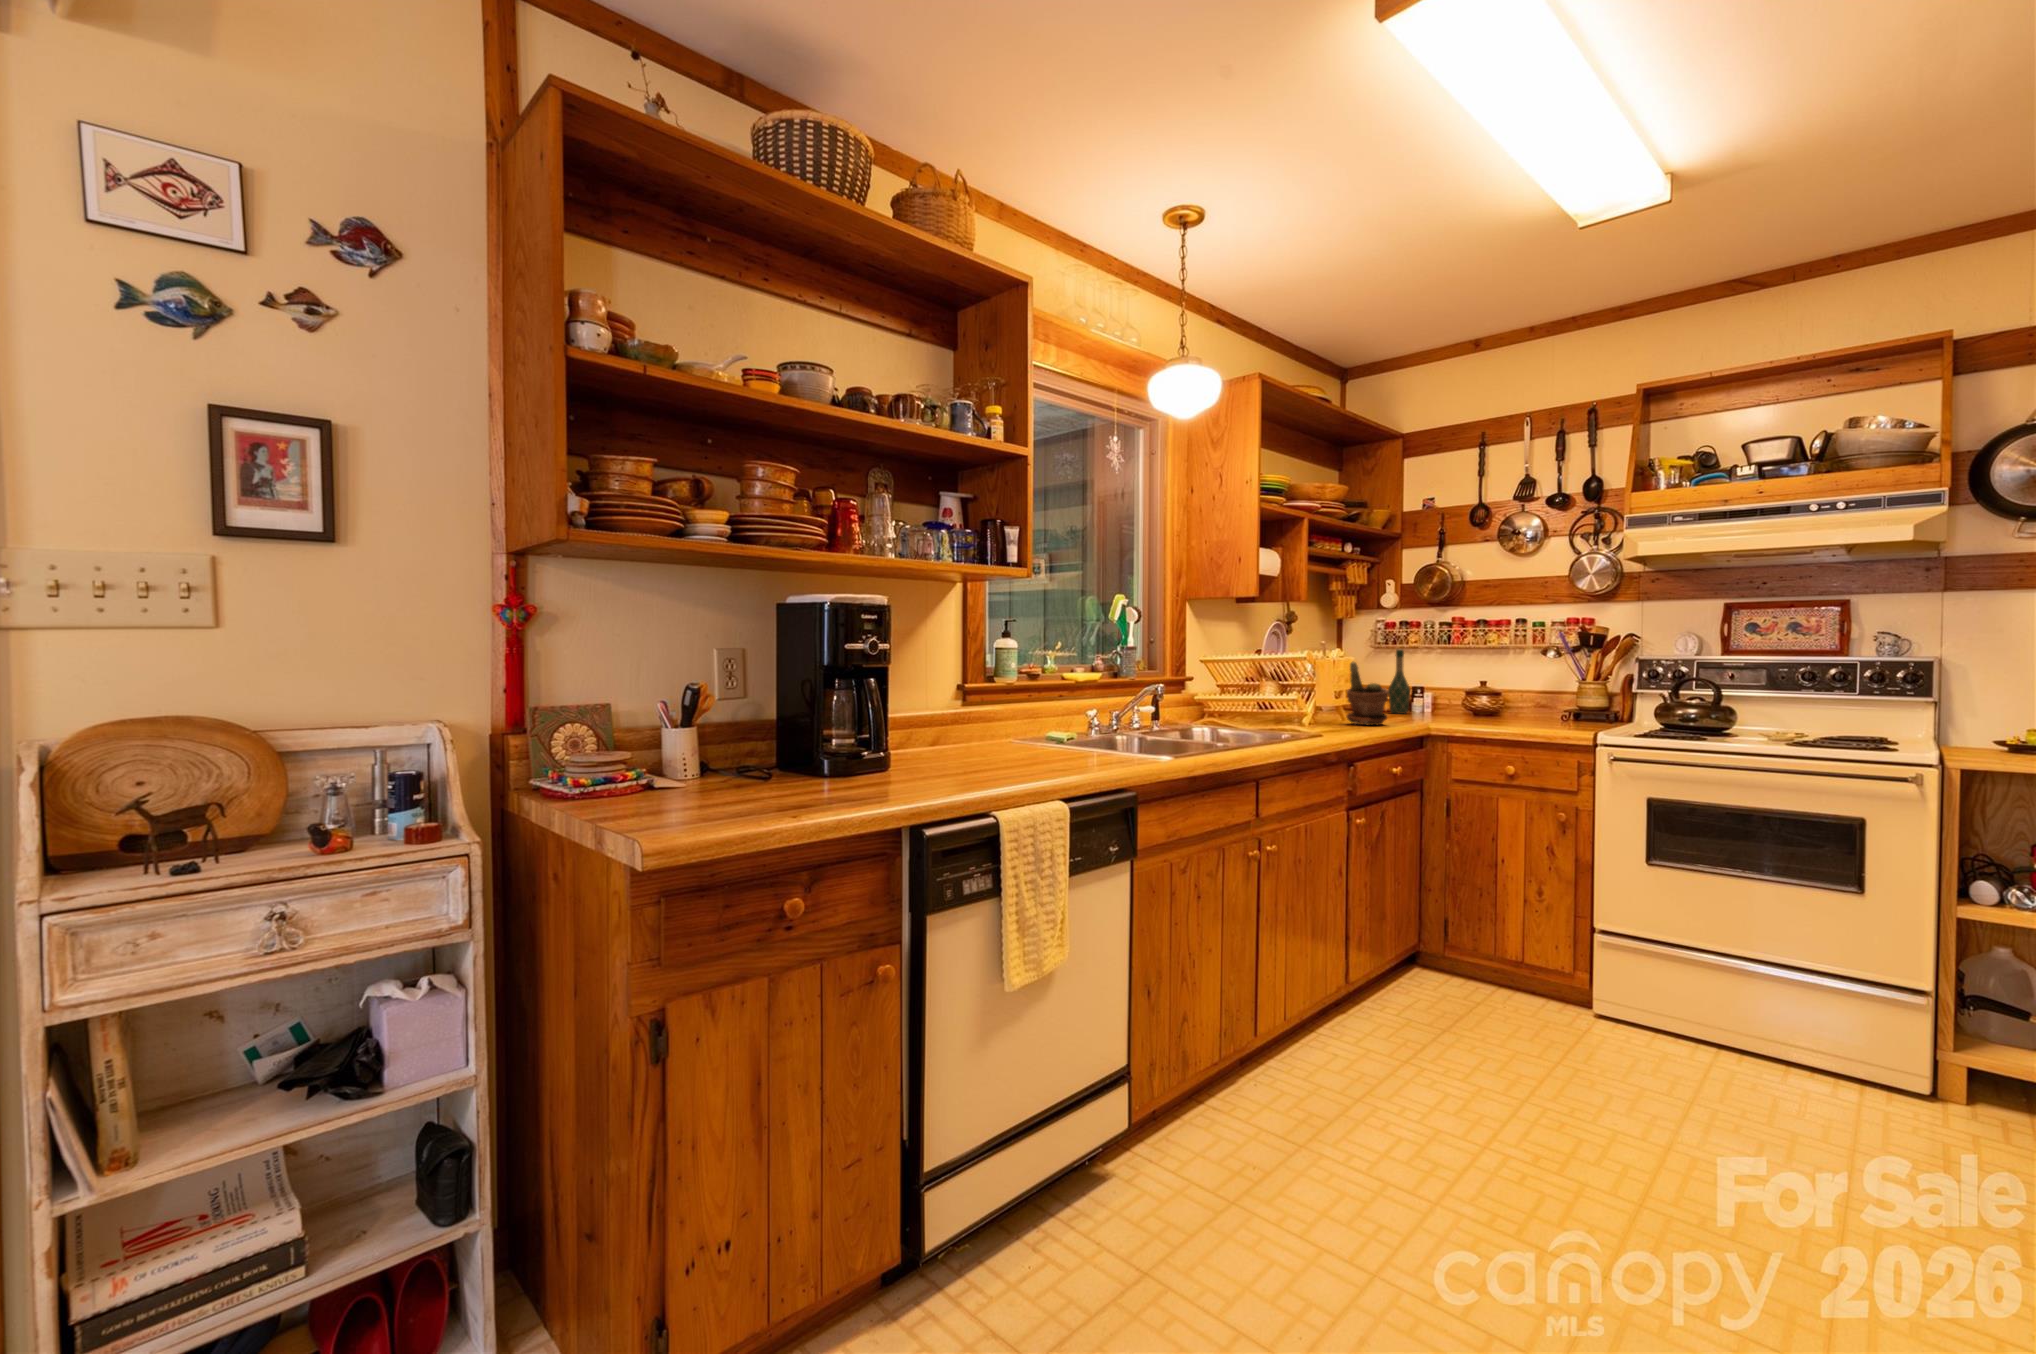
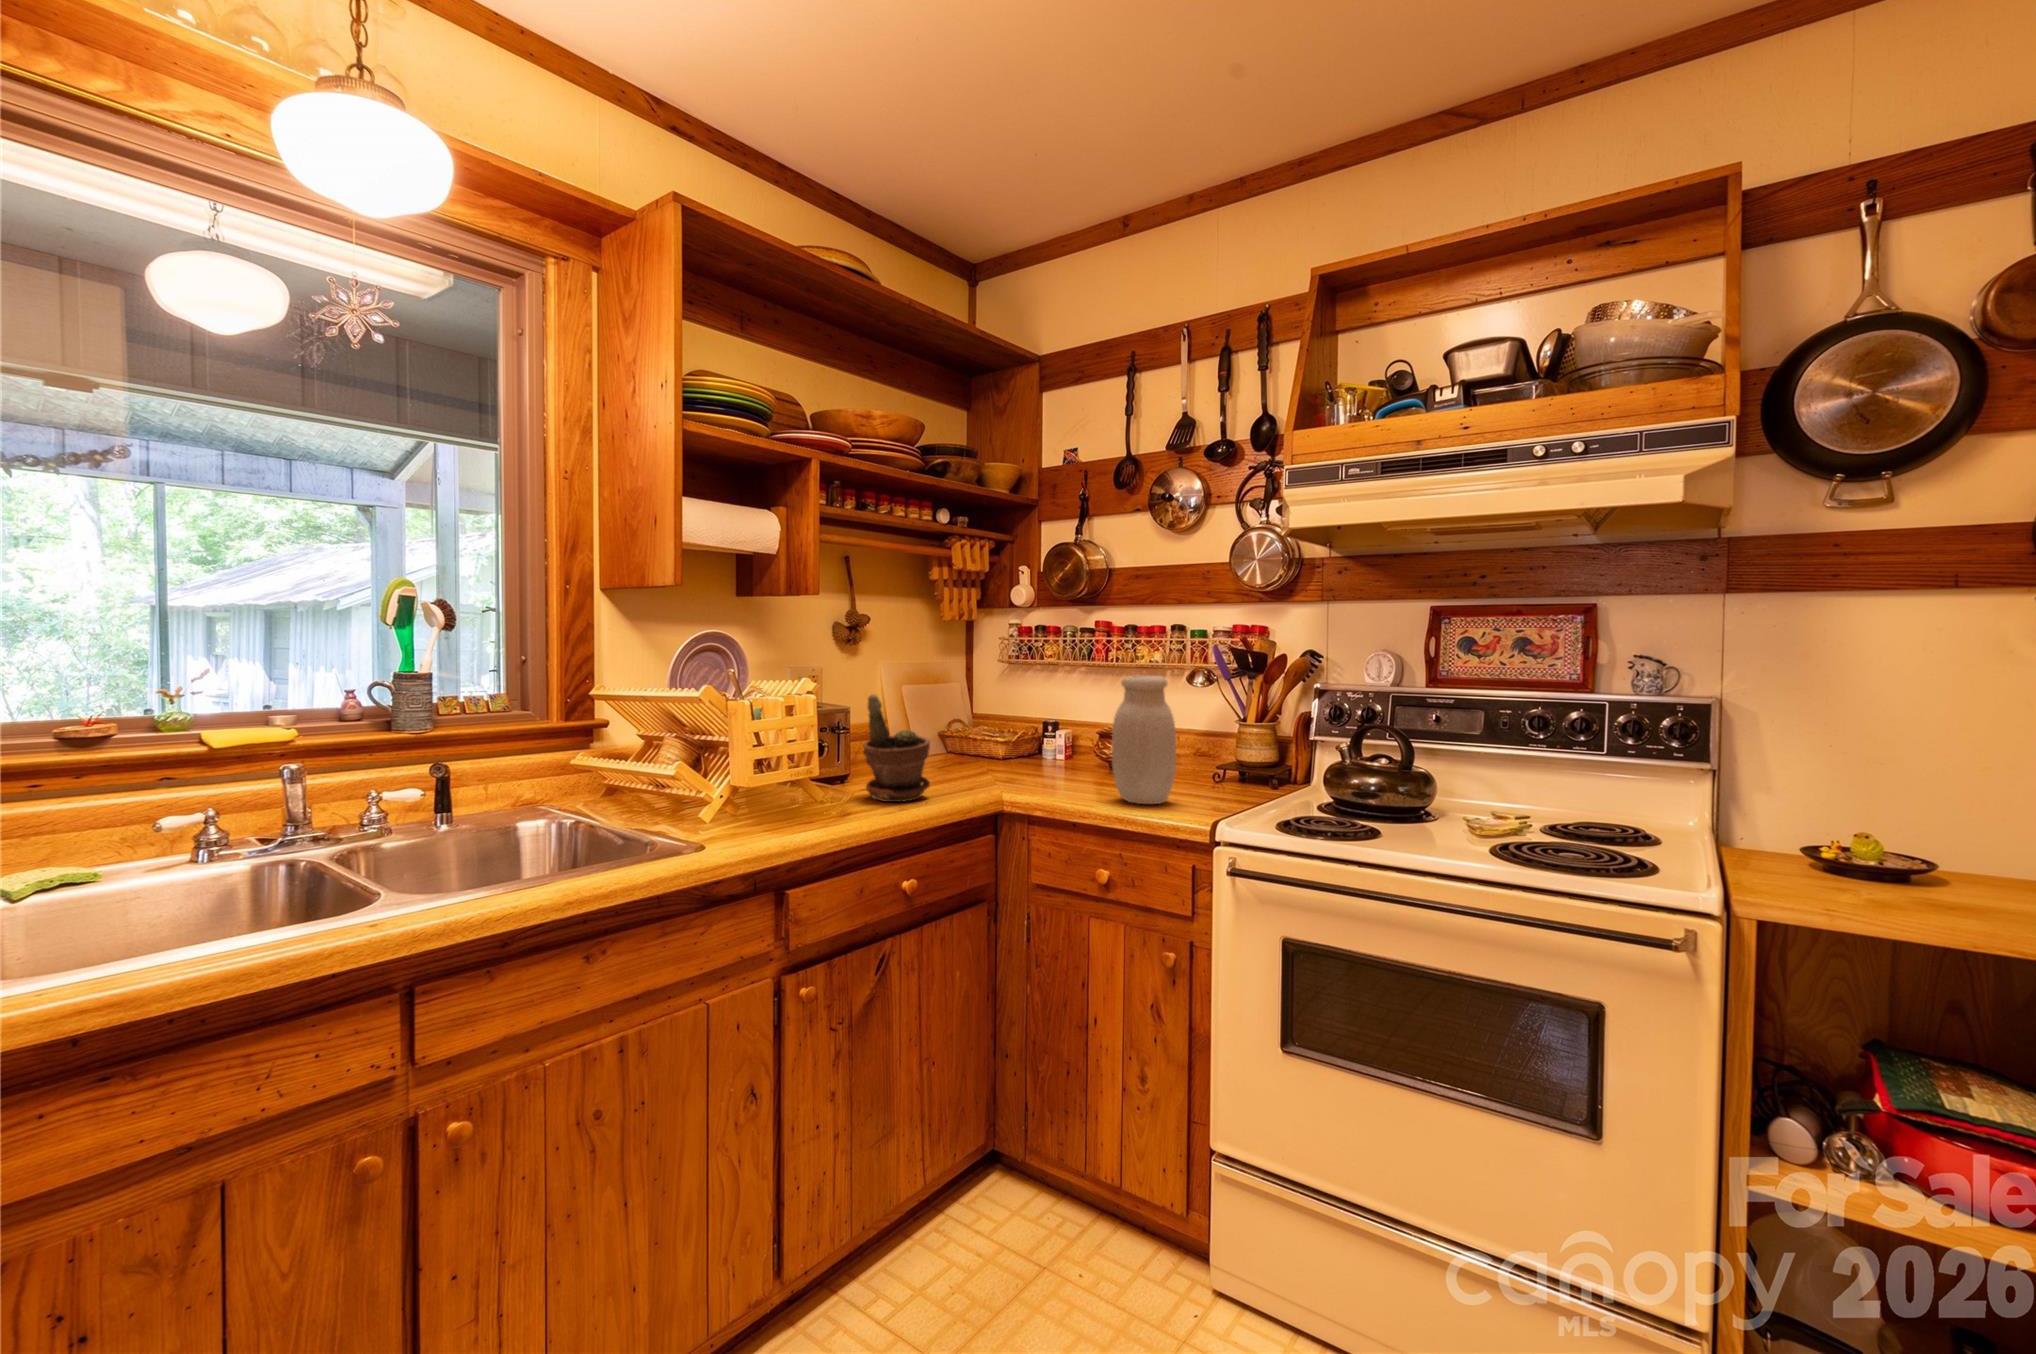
wine bottle: present [1388,649,1410,714] -> none [1009,668,1039,762]
jar: none [1507,649,1553,728] -> present [1112,676,1176,804]

